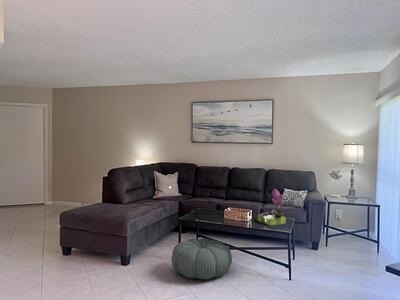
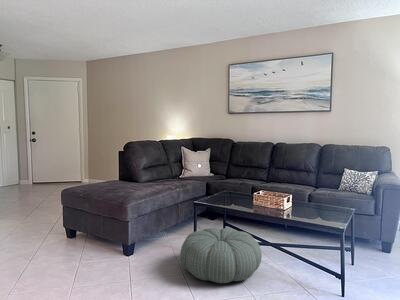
flower arrangement: present [258,189,286,225] -> none [301,164,342,215]

